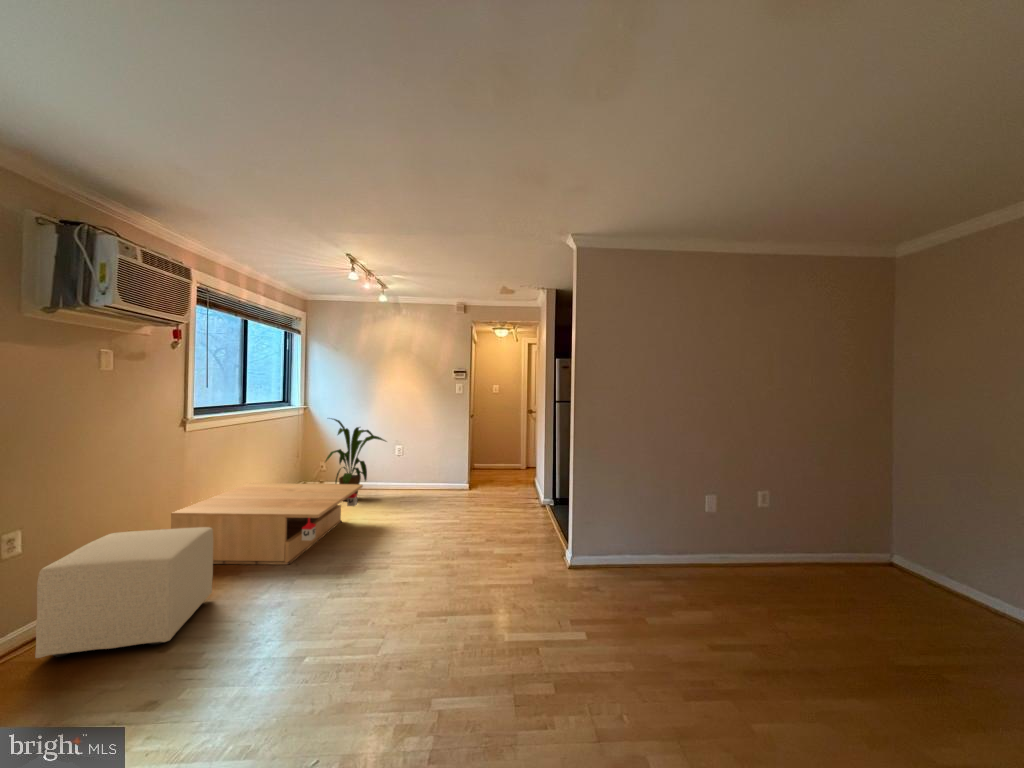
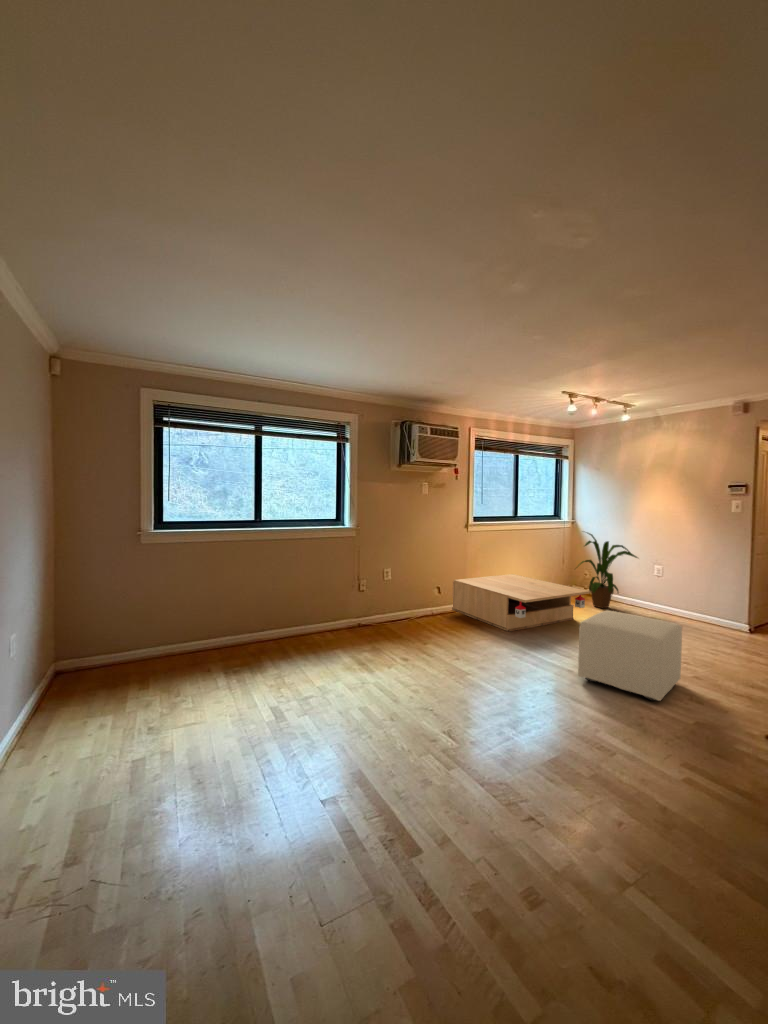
ottoman: present [35,527,213,658] -> present [578,610,682,701]

